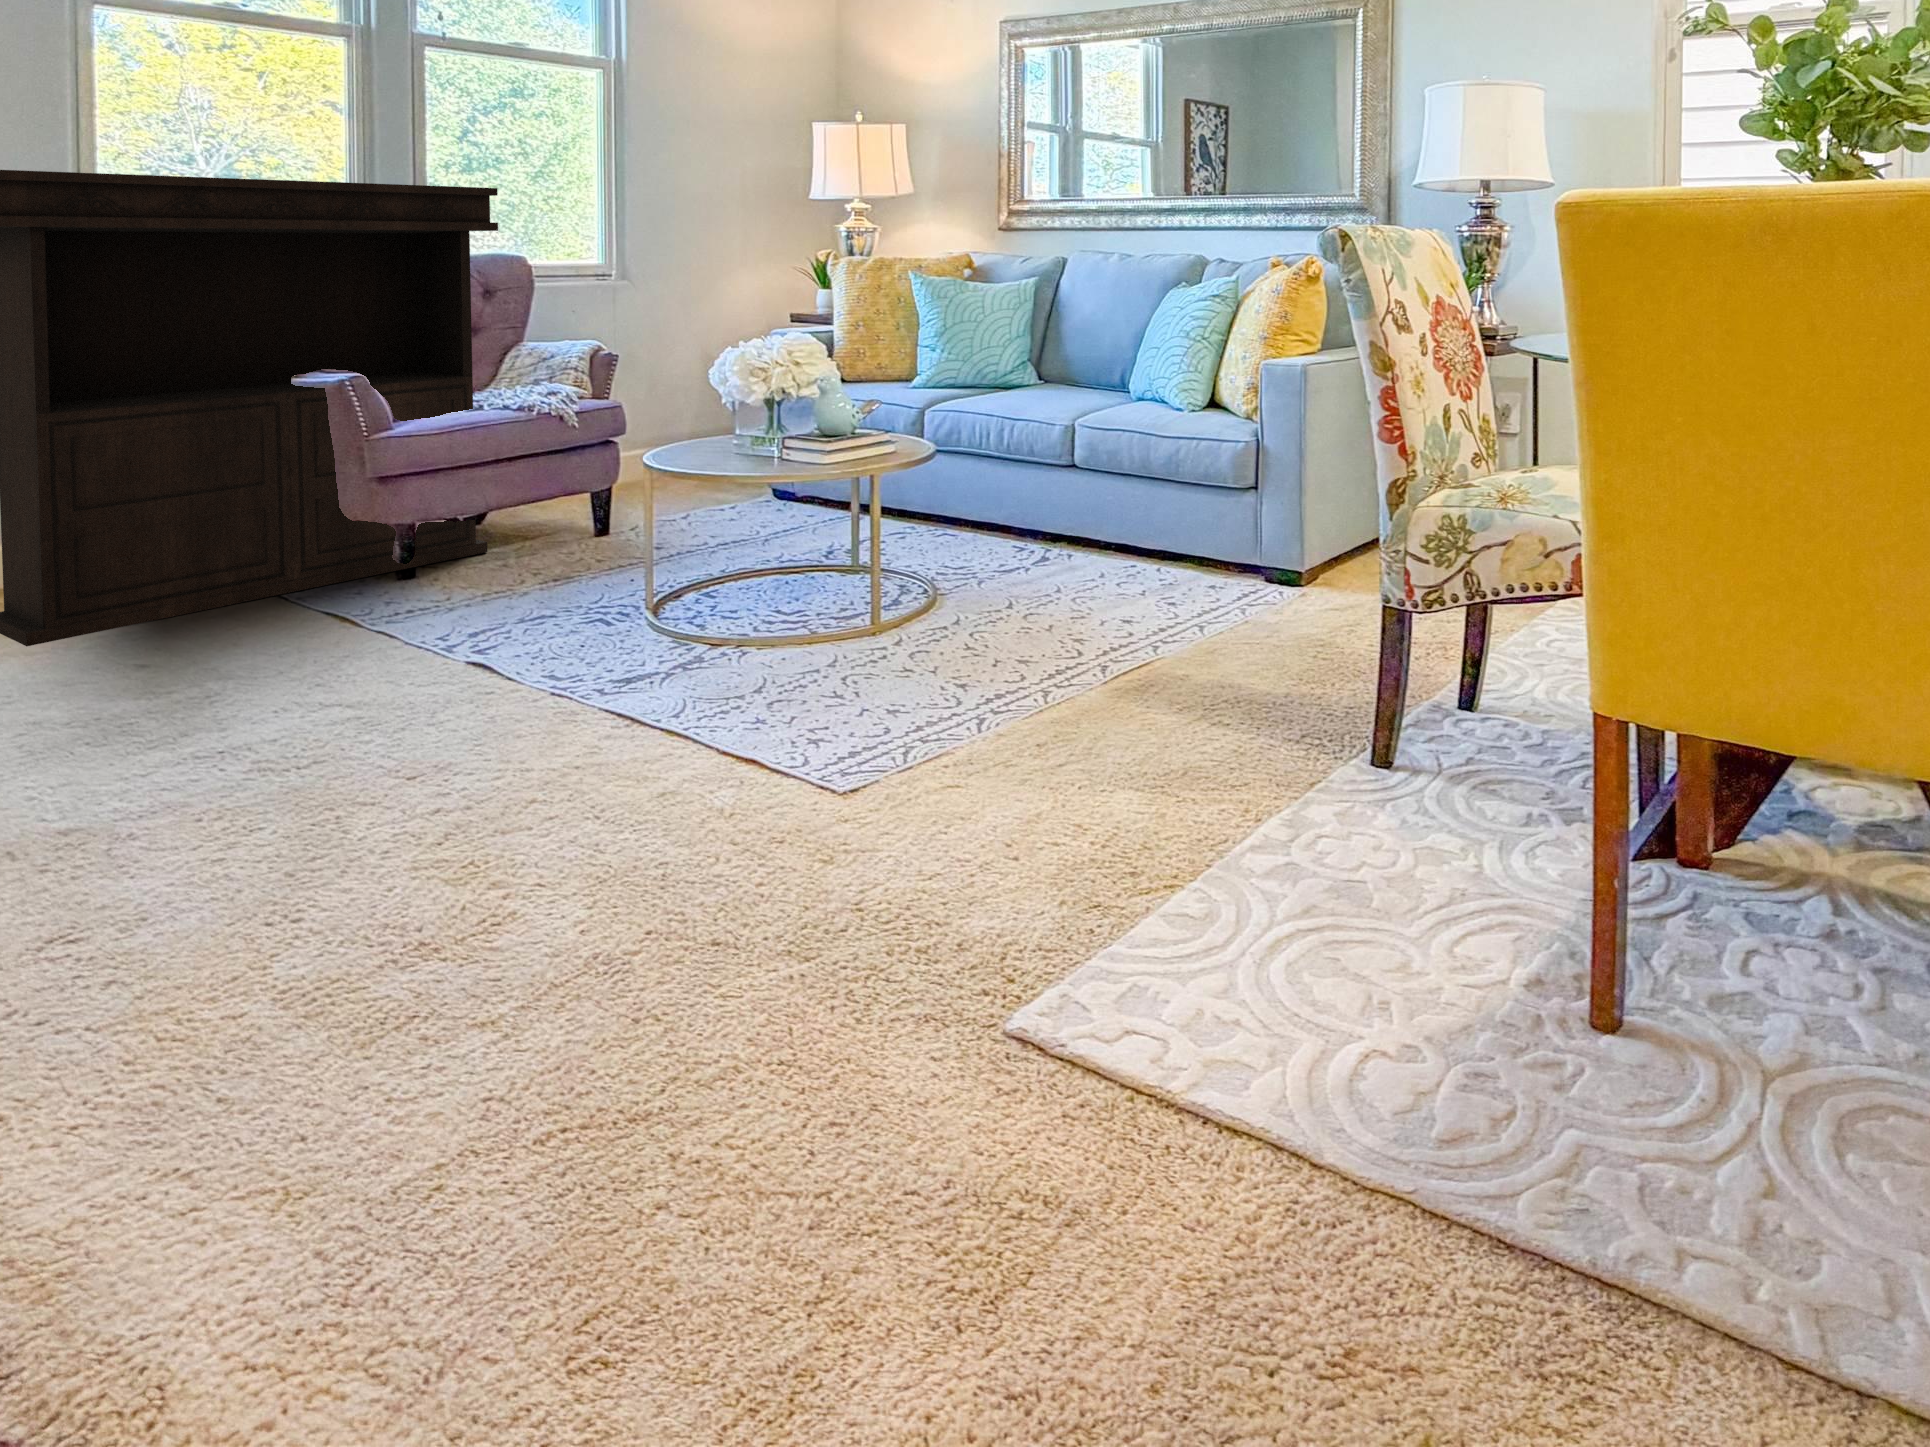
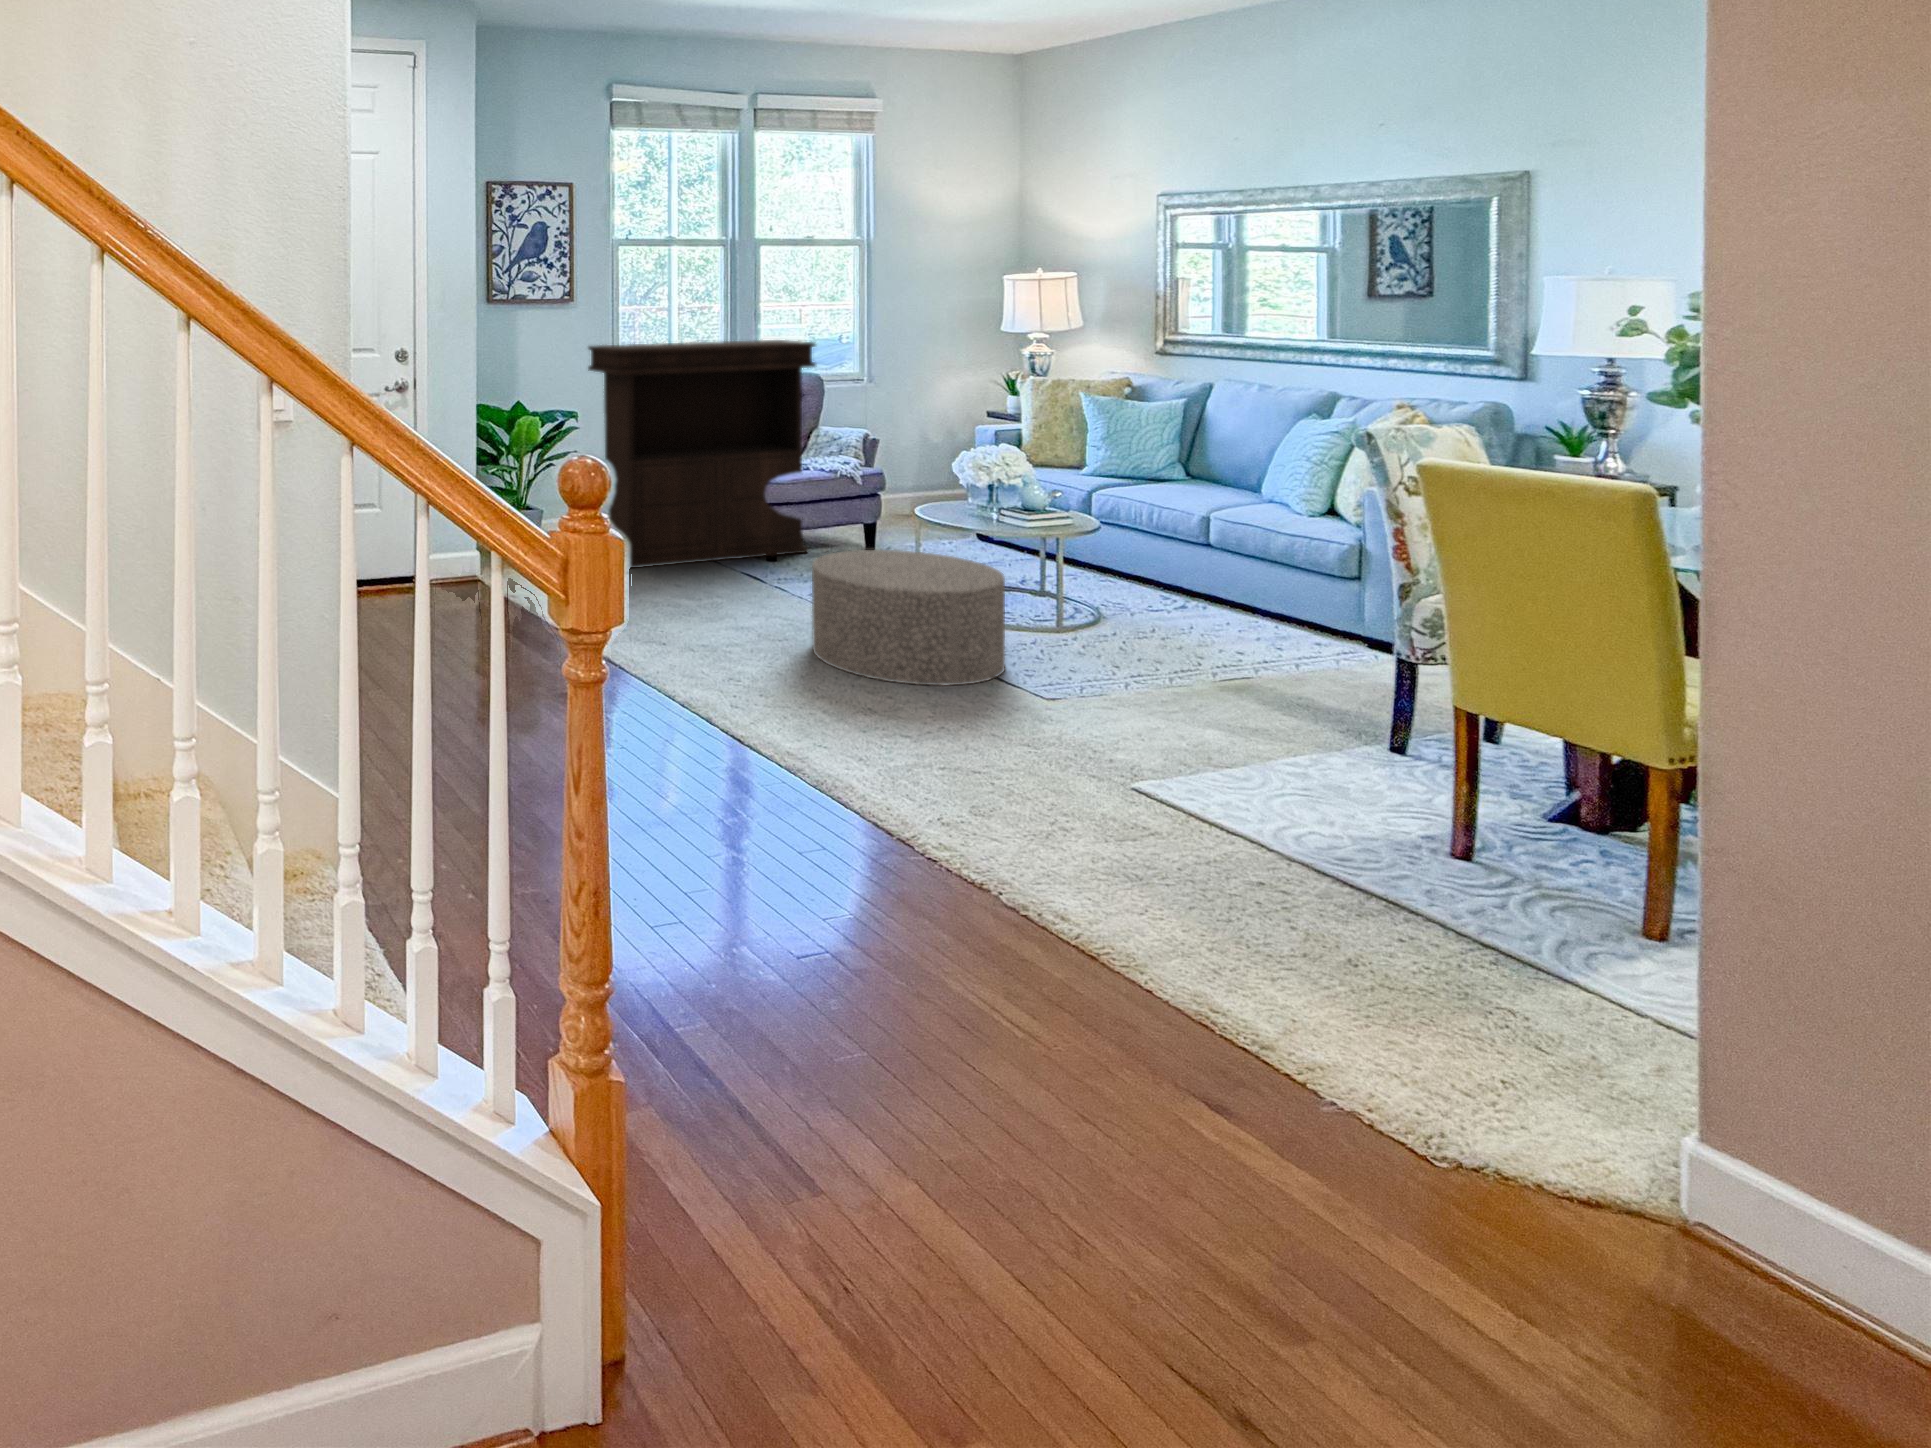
ottoman: none [355,530,773,836] -> present [812,550,1005,686]

